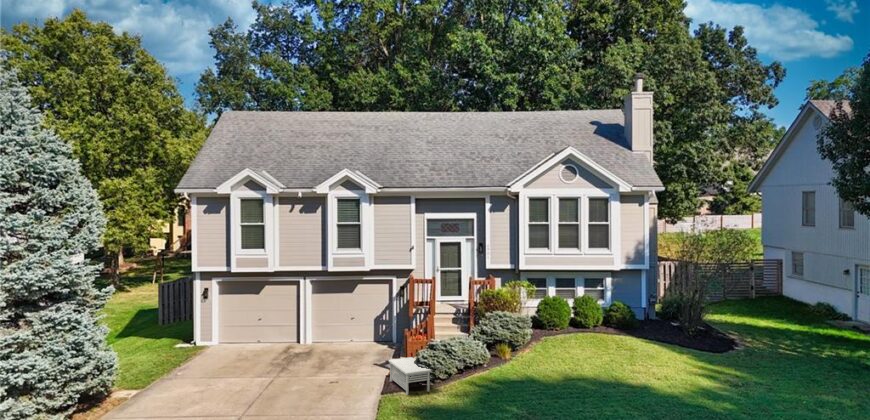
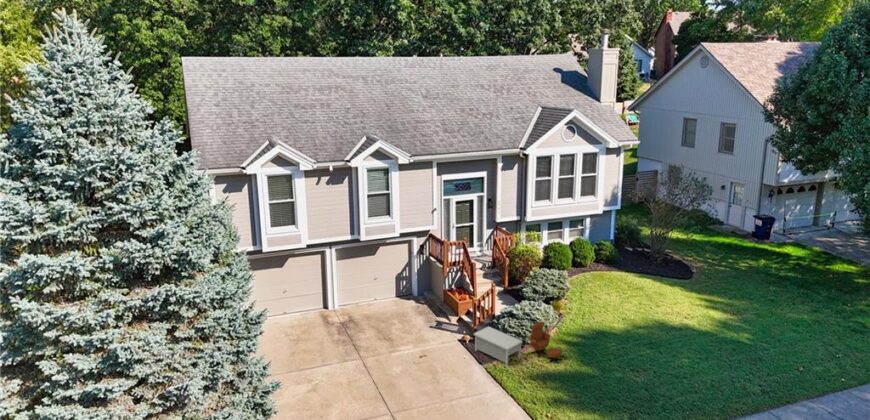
lounge chair: none [441,353,473,400] -> present [529,322,562,364]

